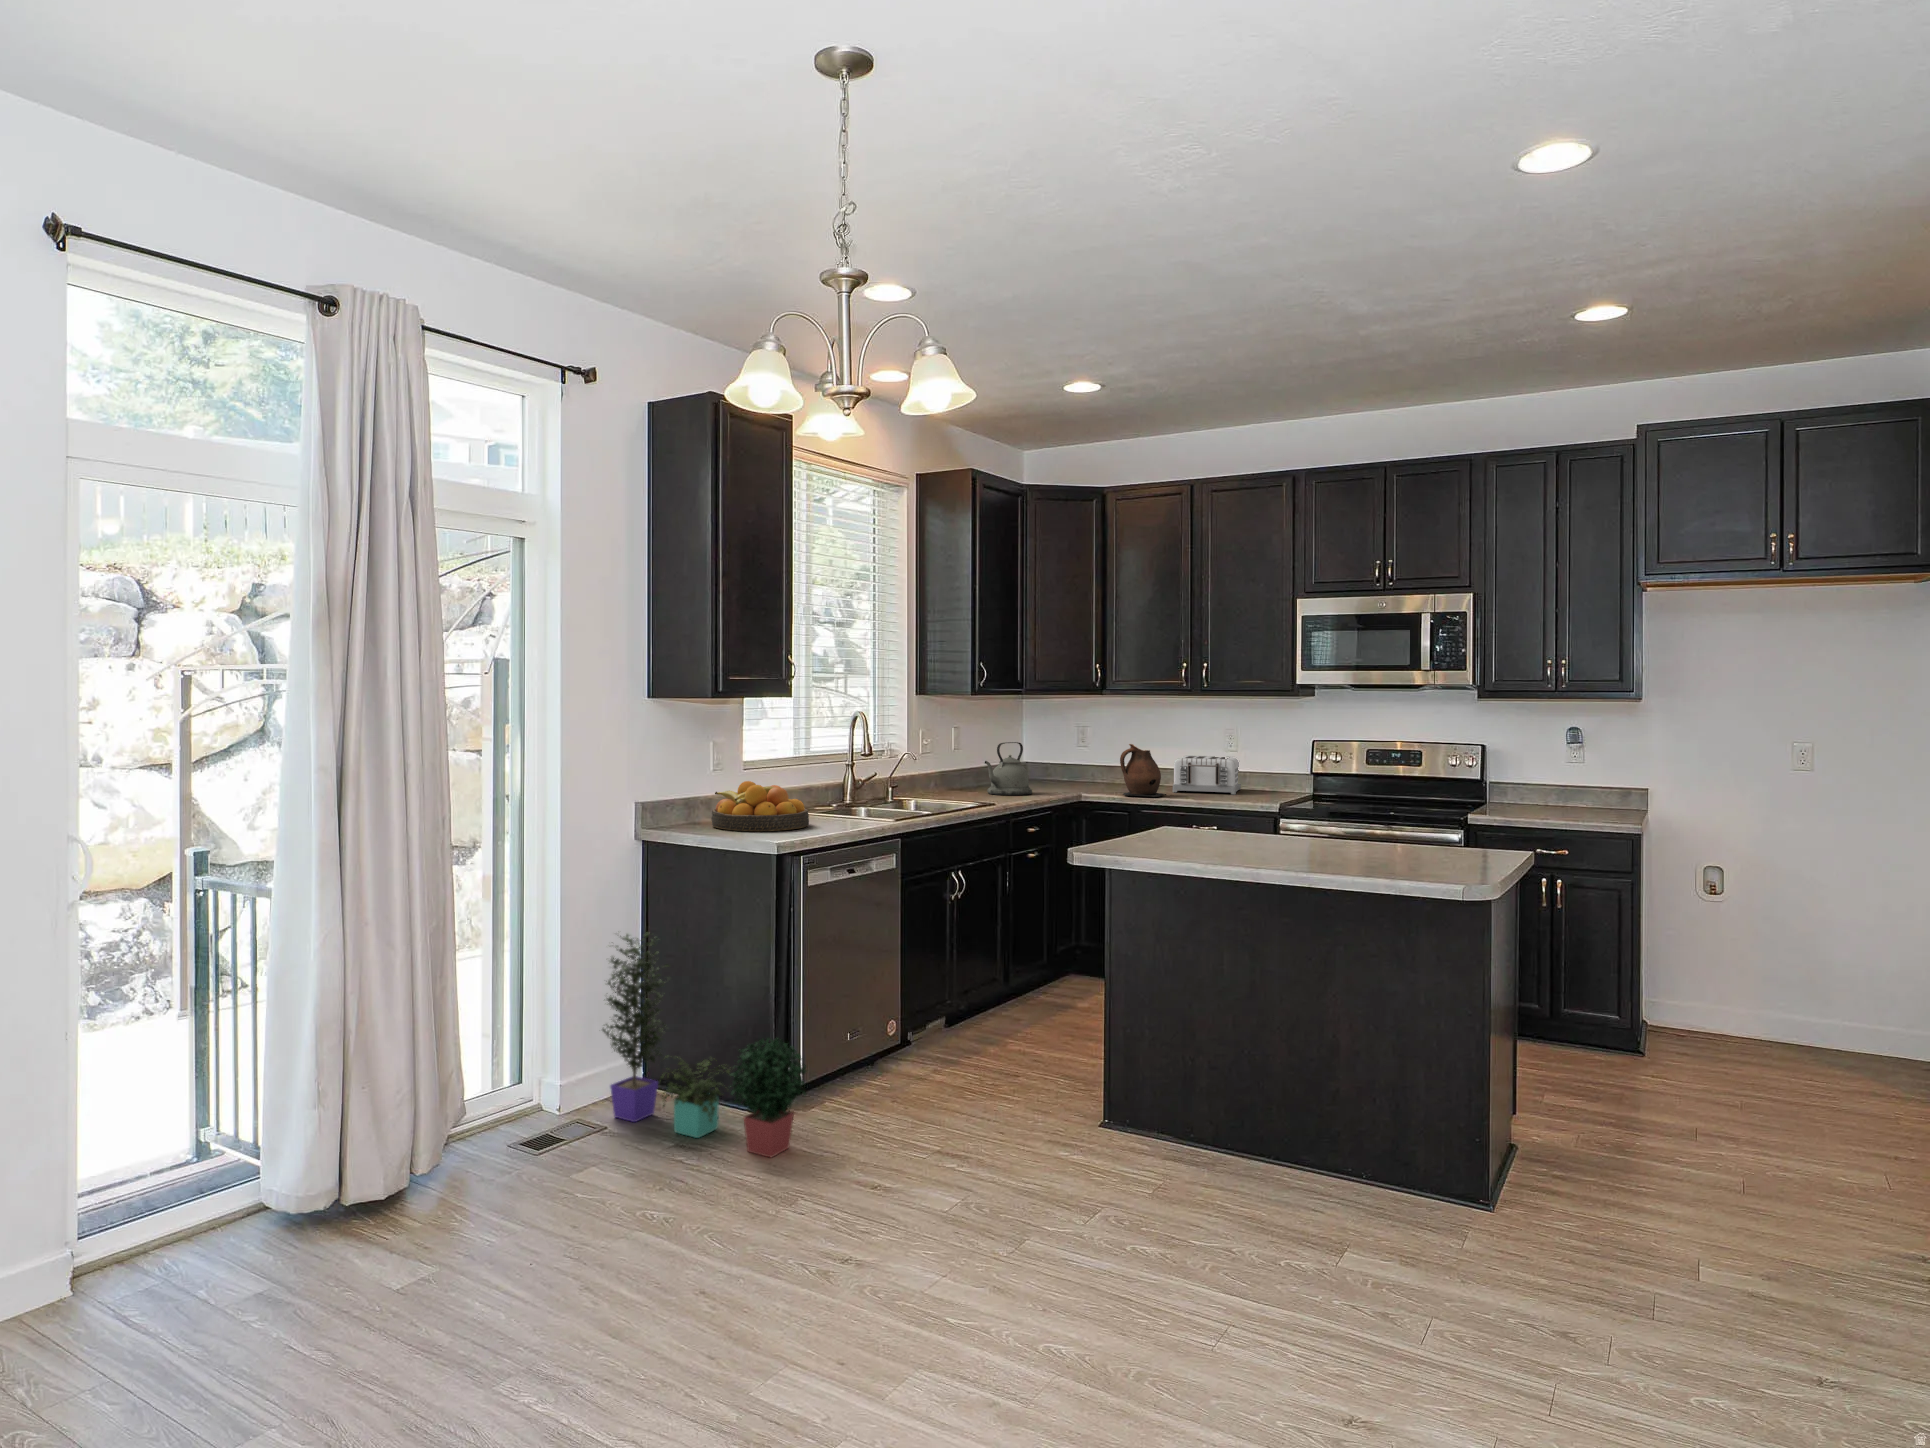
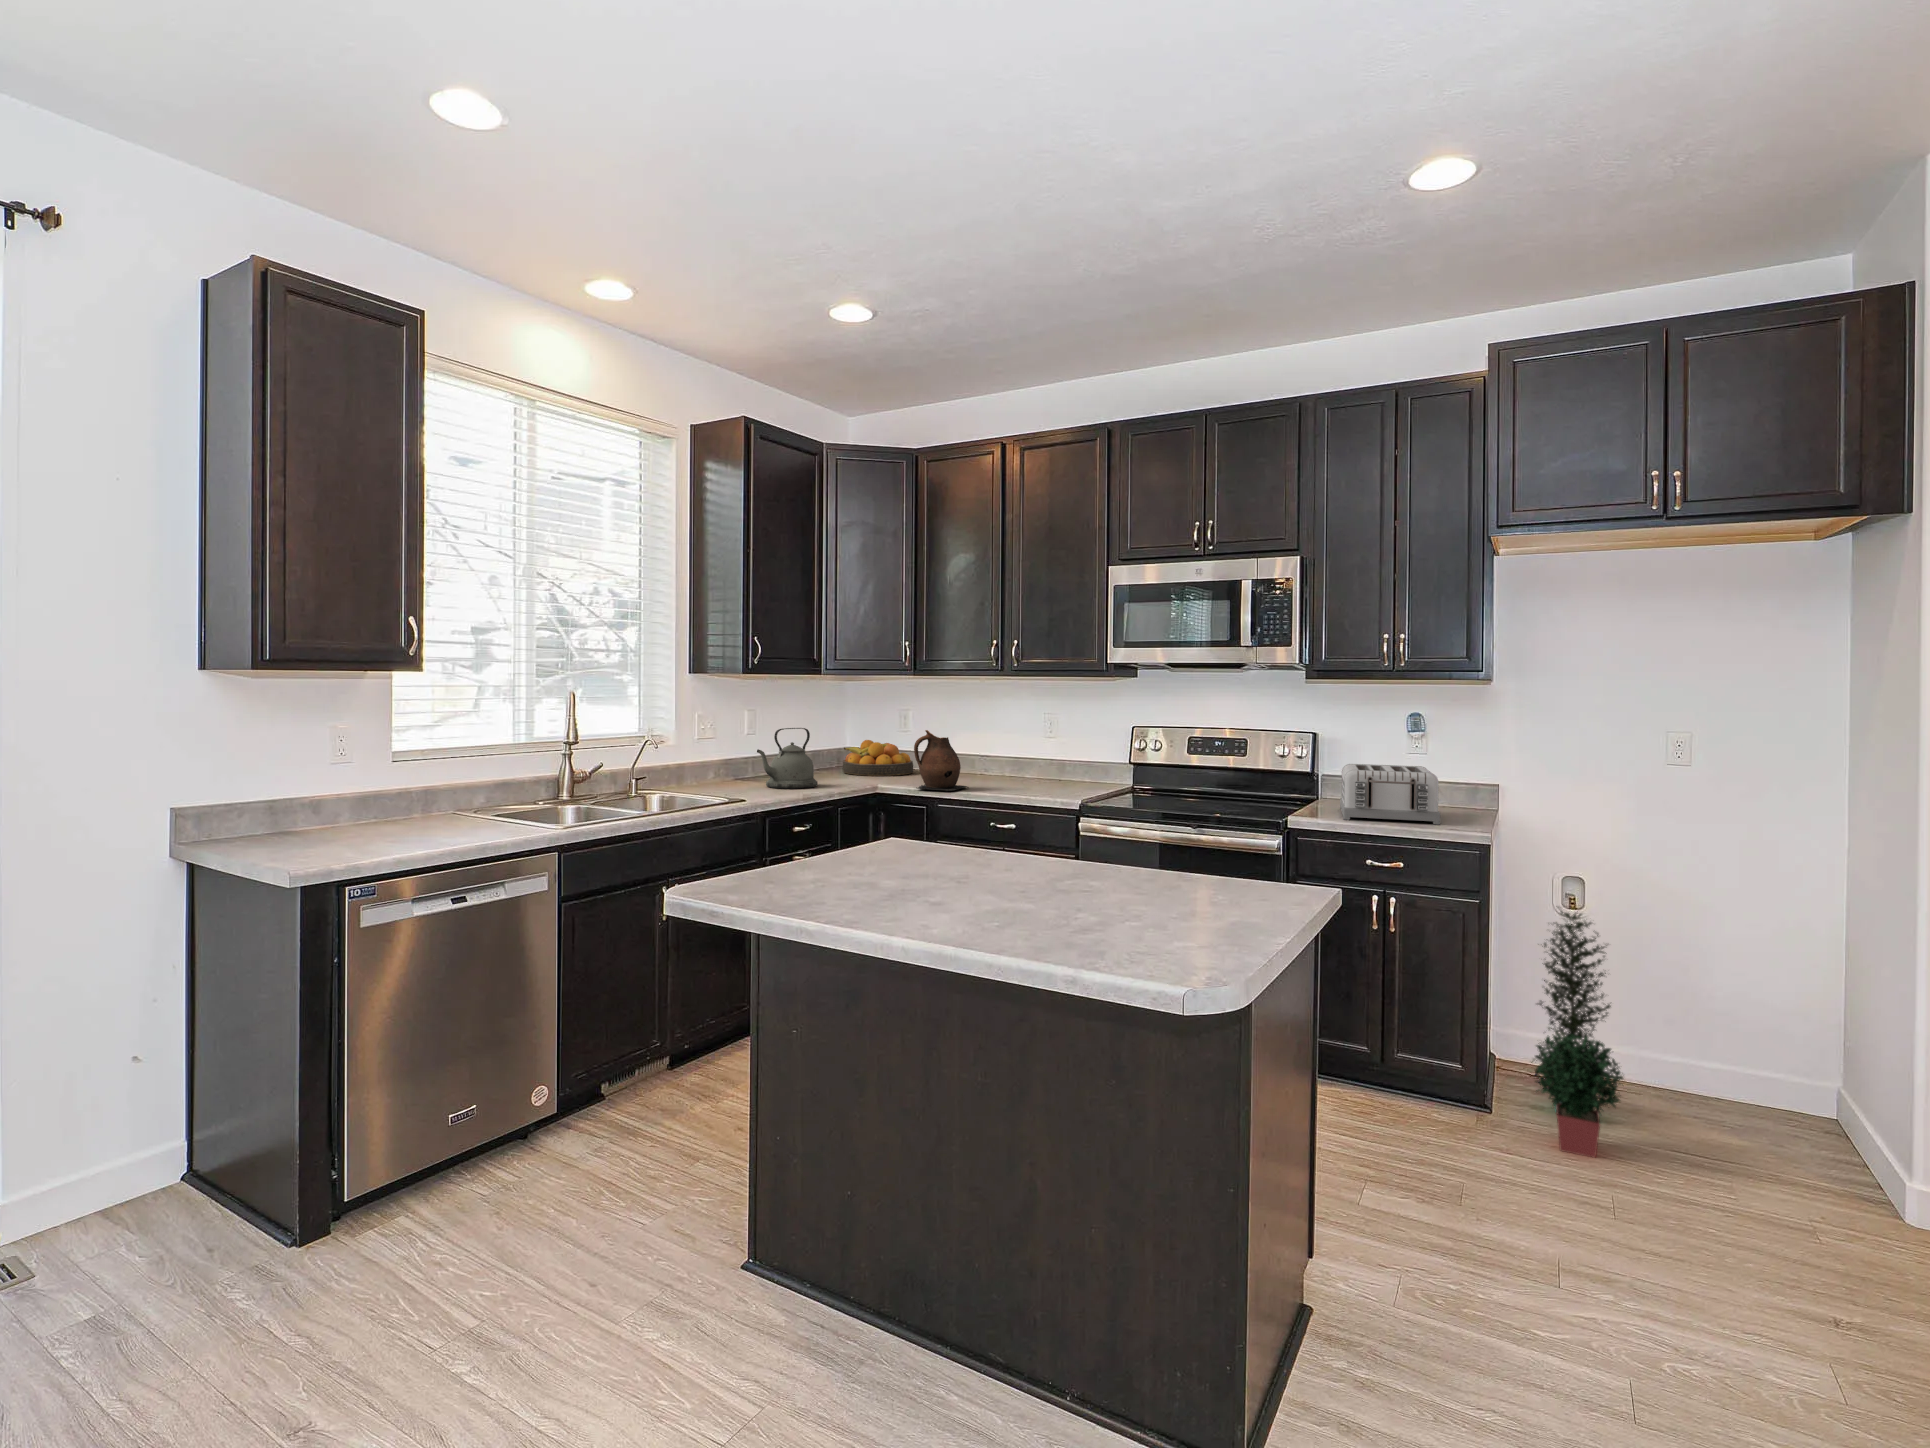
toaster: present [1173,756,1241,794] -> present [1340,764,1440,824]
fruit bowl: present [711,781,809,831] -> present [842,740,913,776]
potted plant: present [602,933,807,1157] -> present [1531,907,1623,1158]

